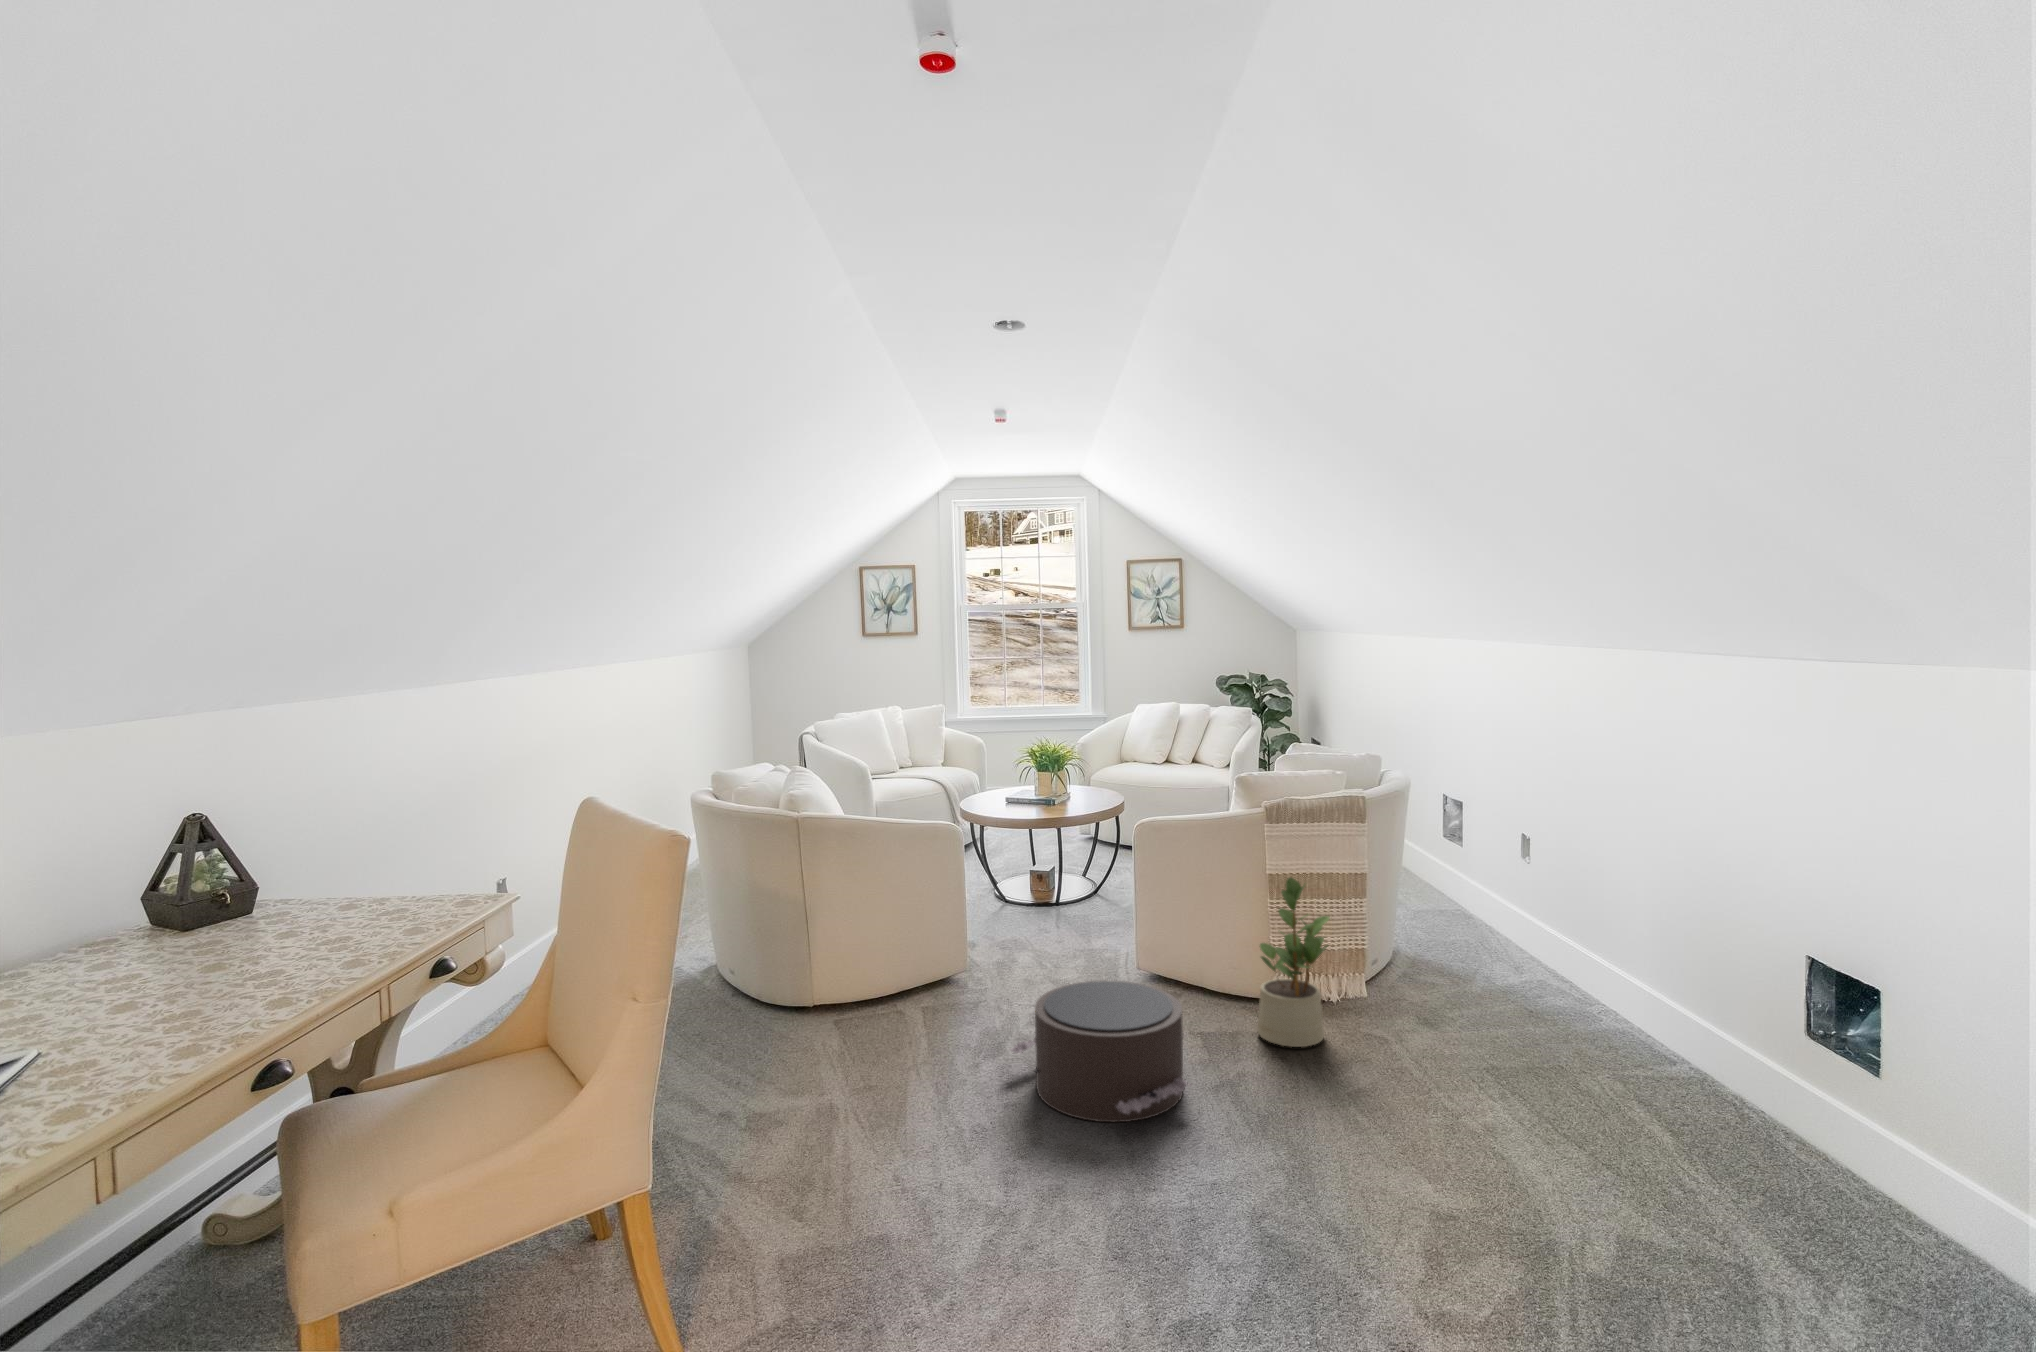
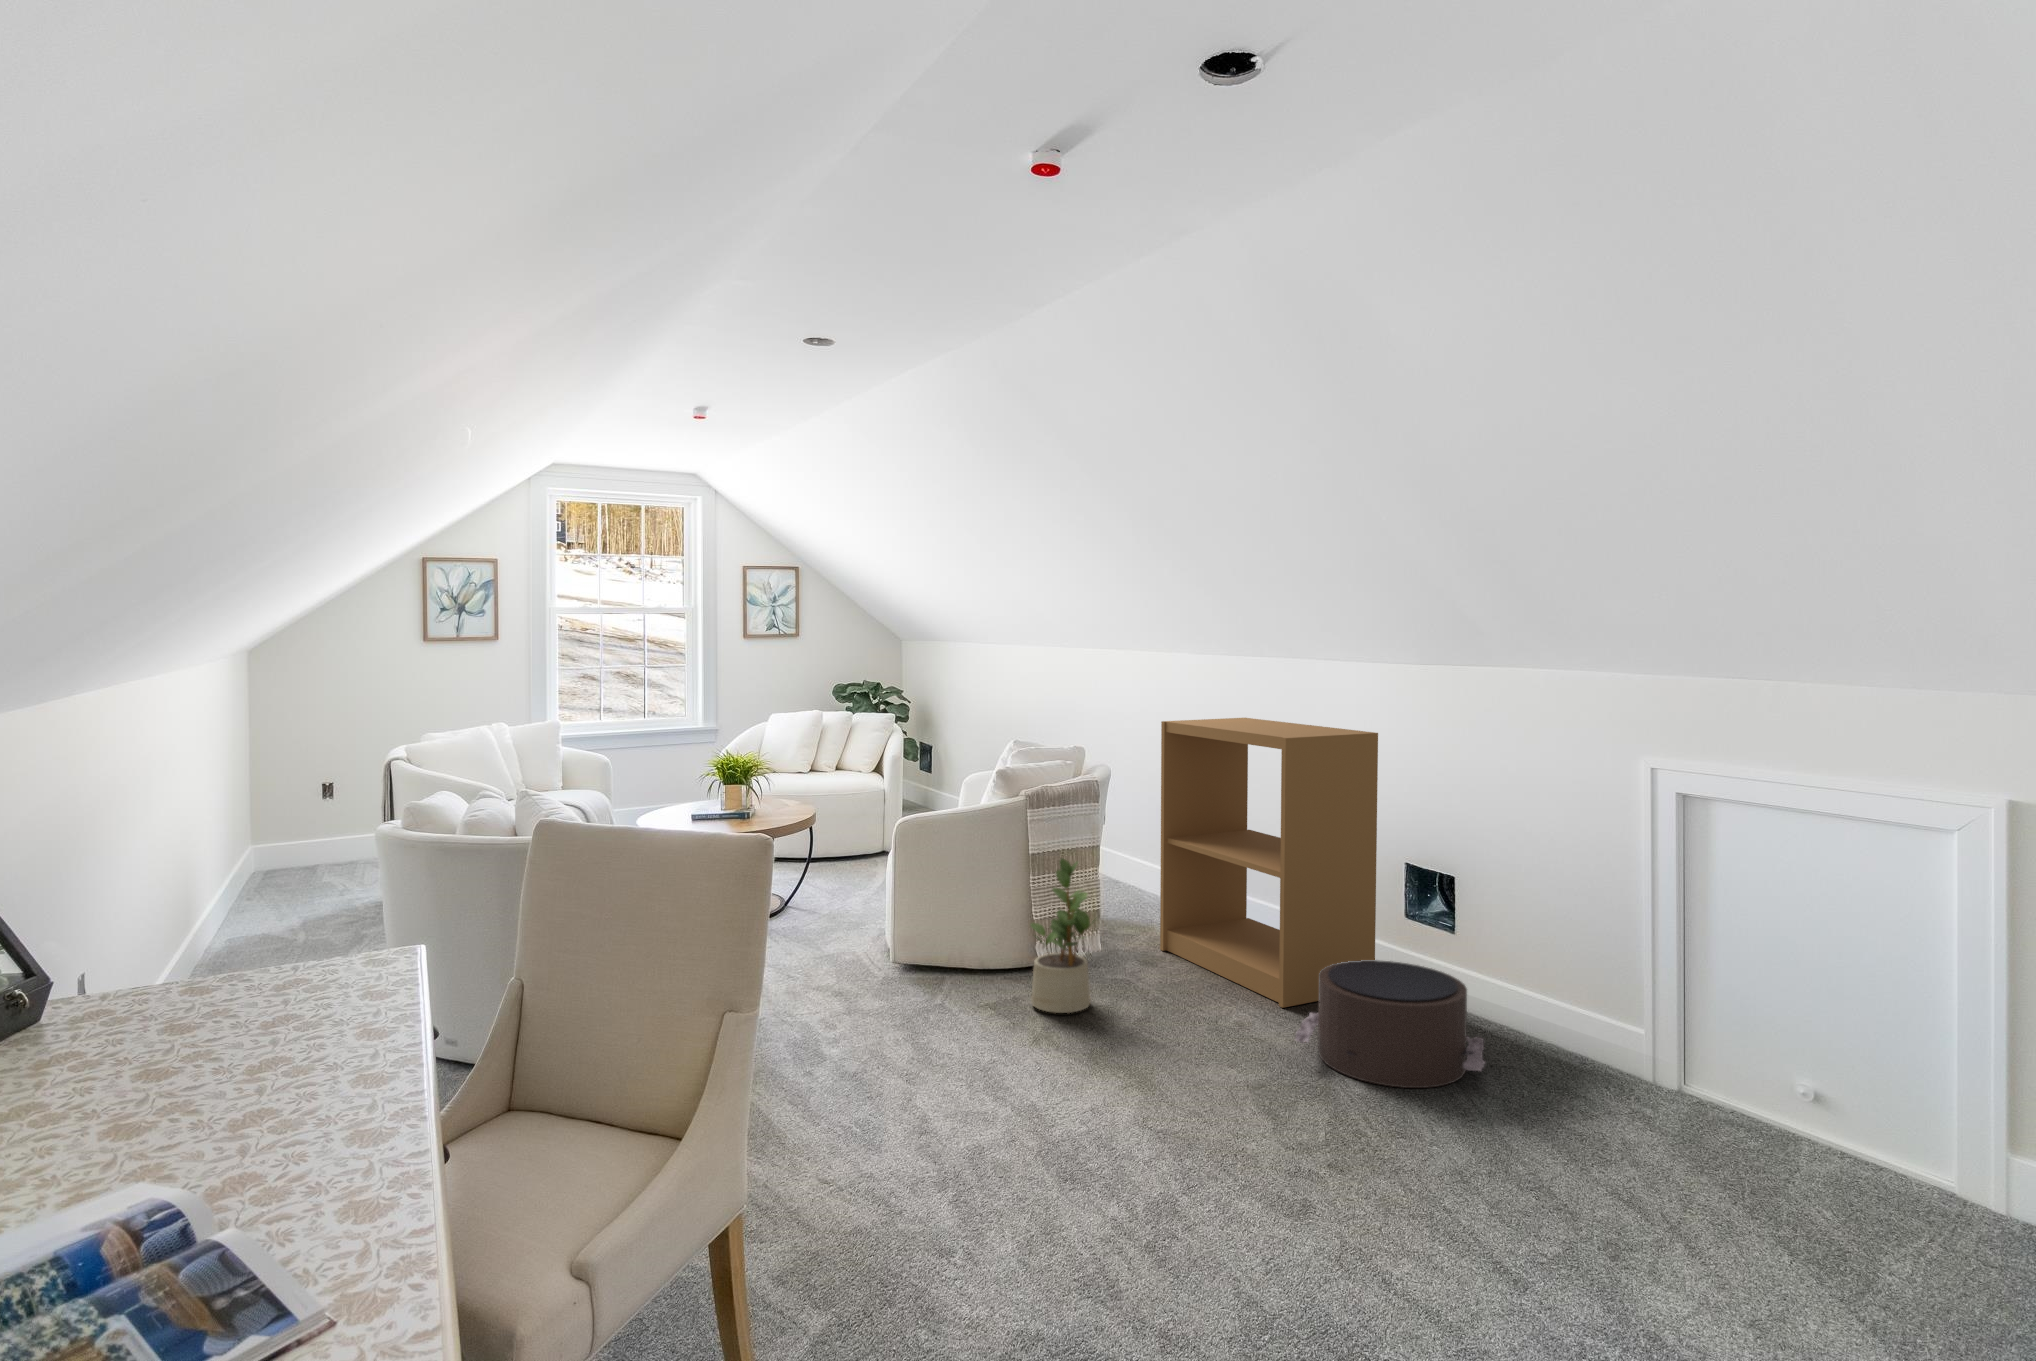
bookshelf: none [1454,726,1717,1086] -> present [1160,718,1378,1008]
pouf: present [1010,980,1191,1122] -> present [1295,960,1485,1088]

